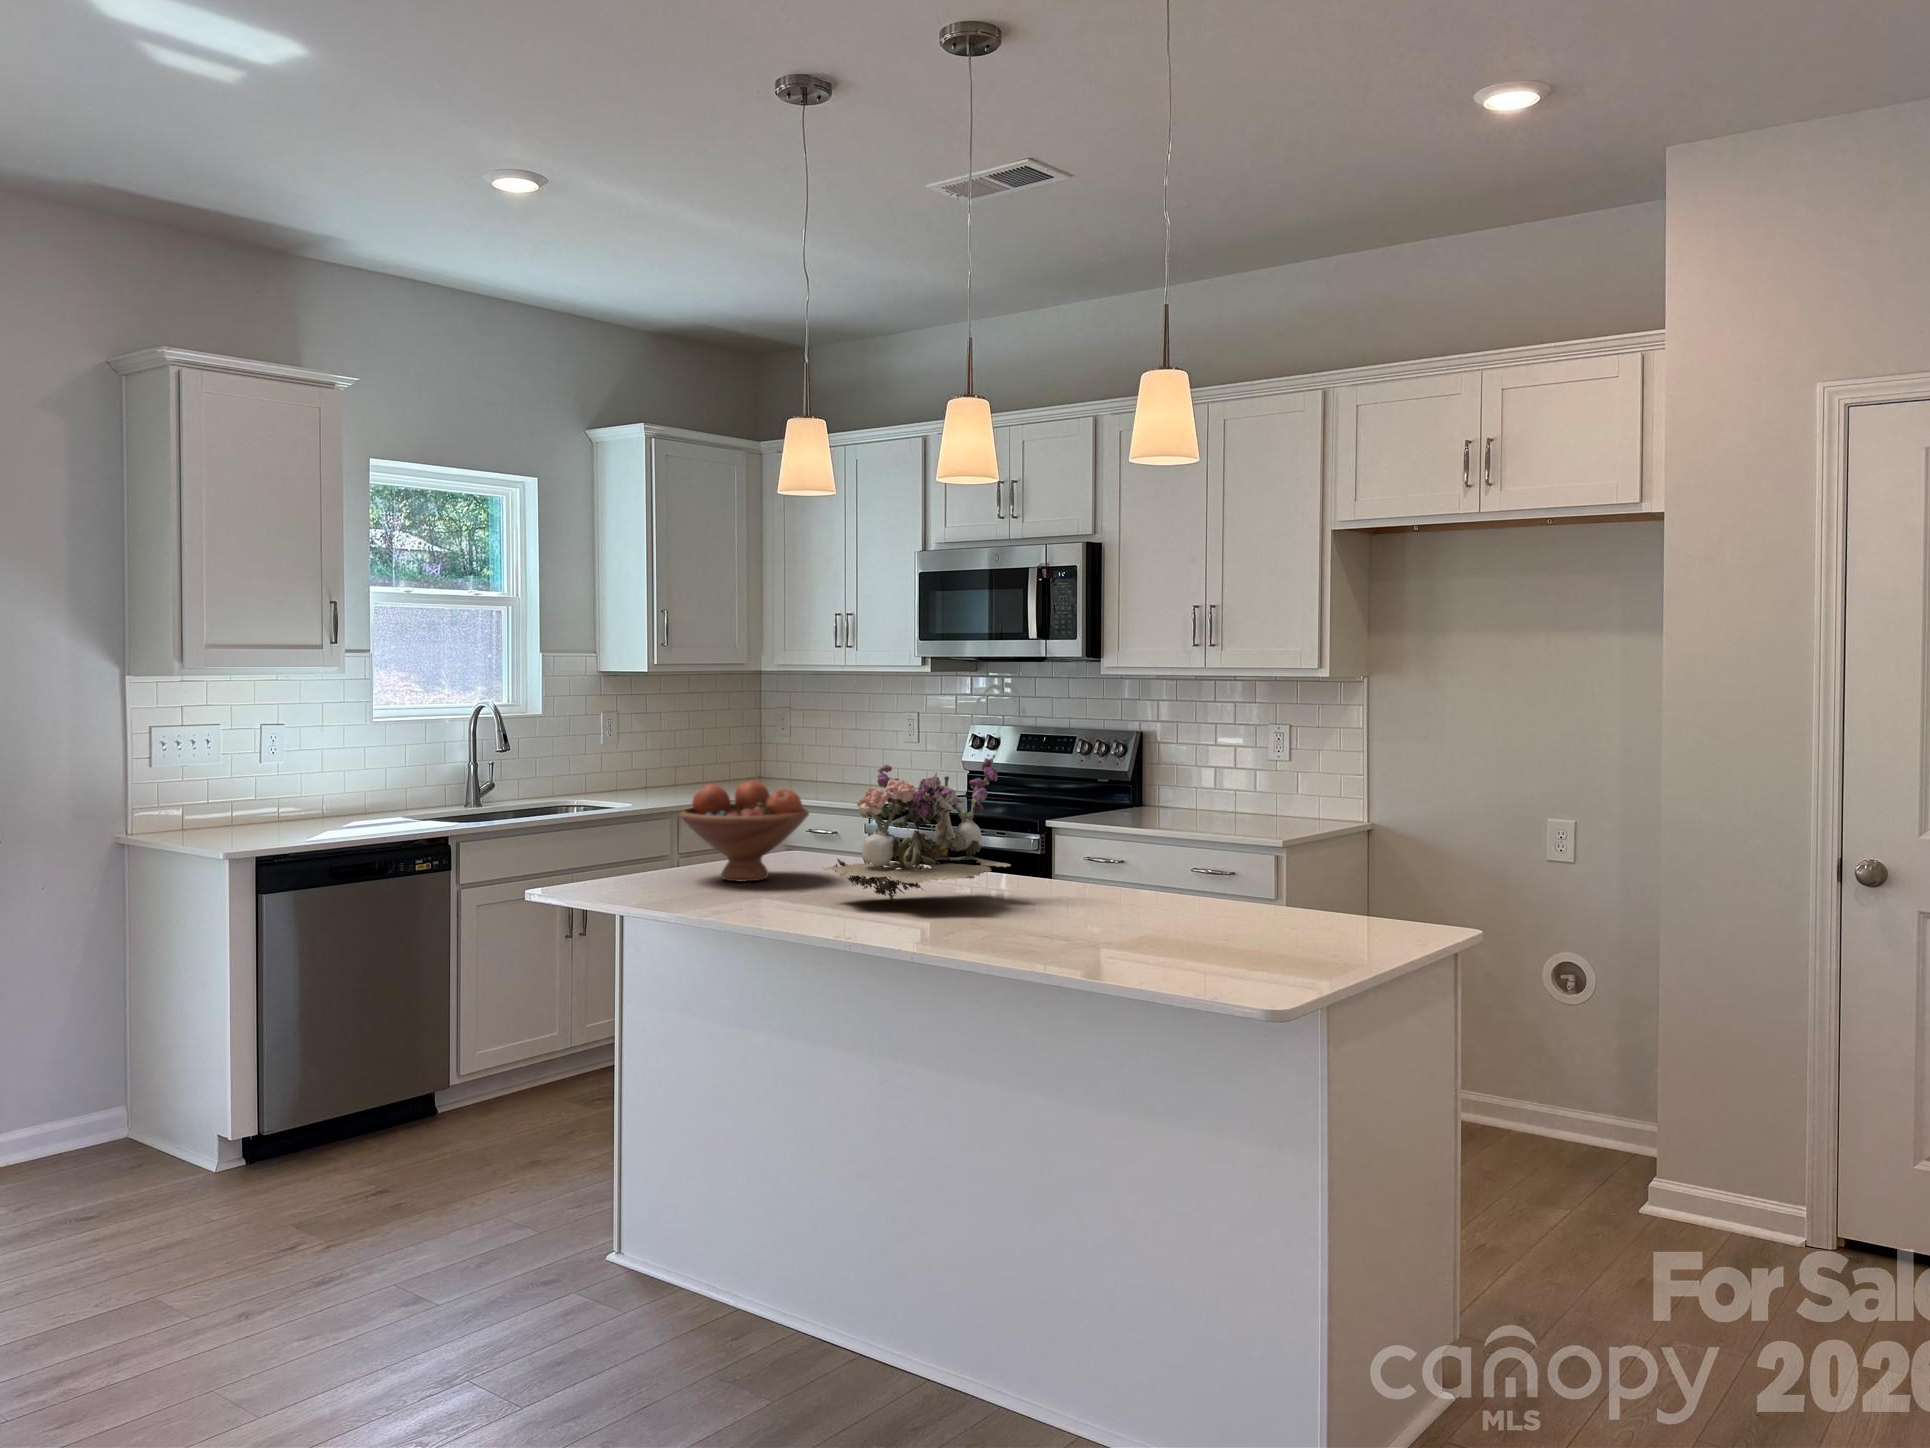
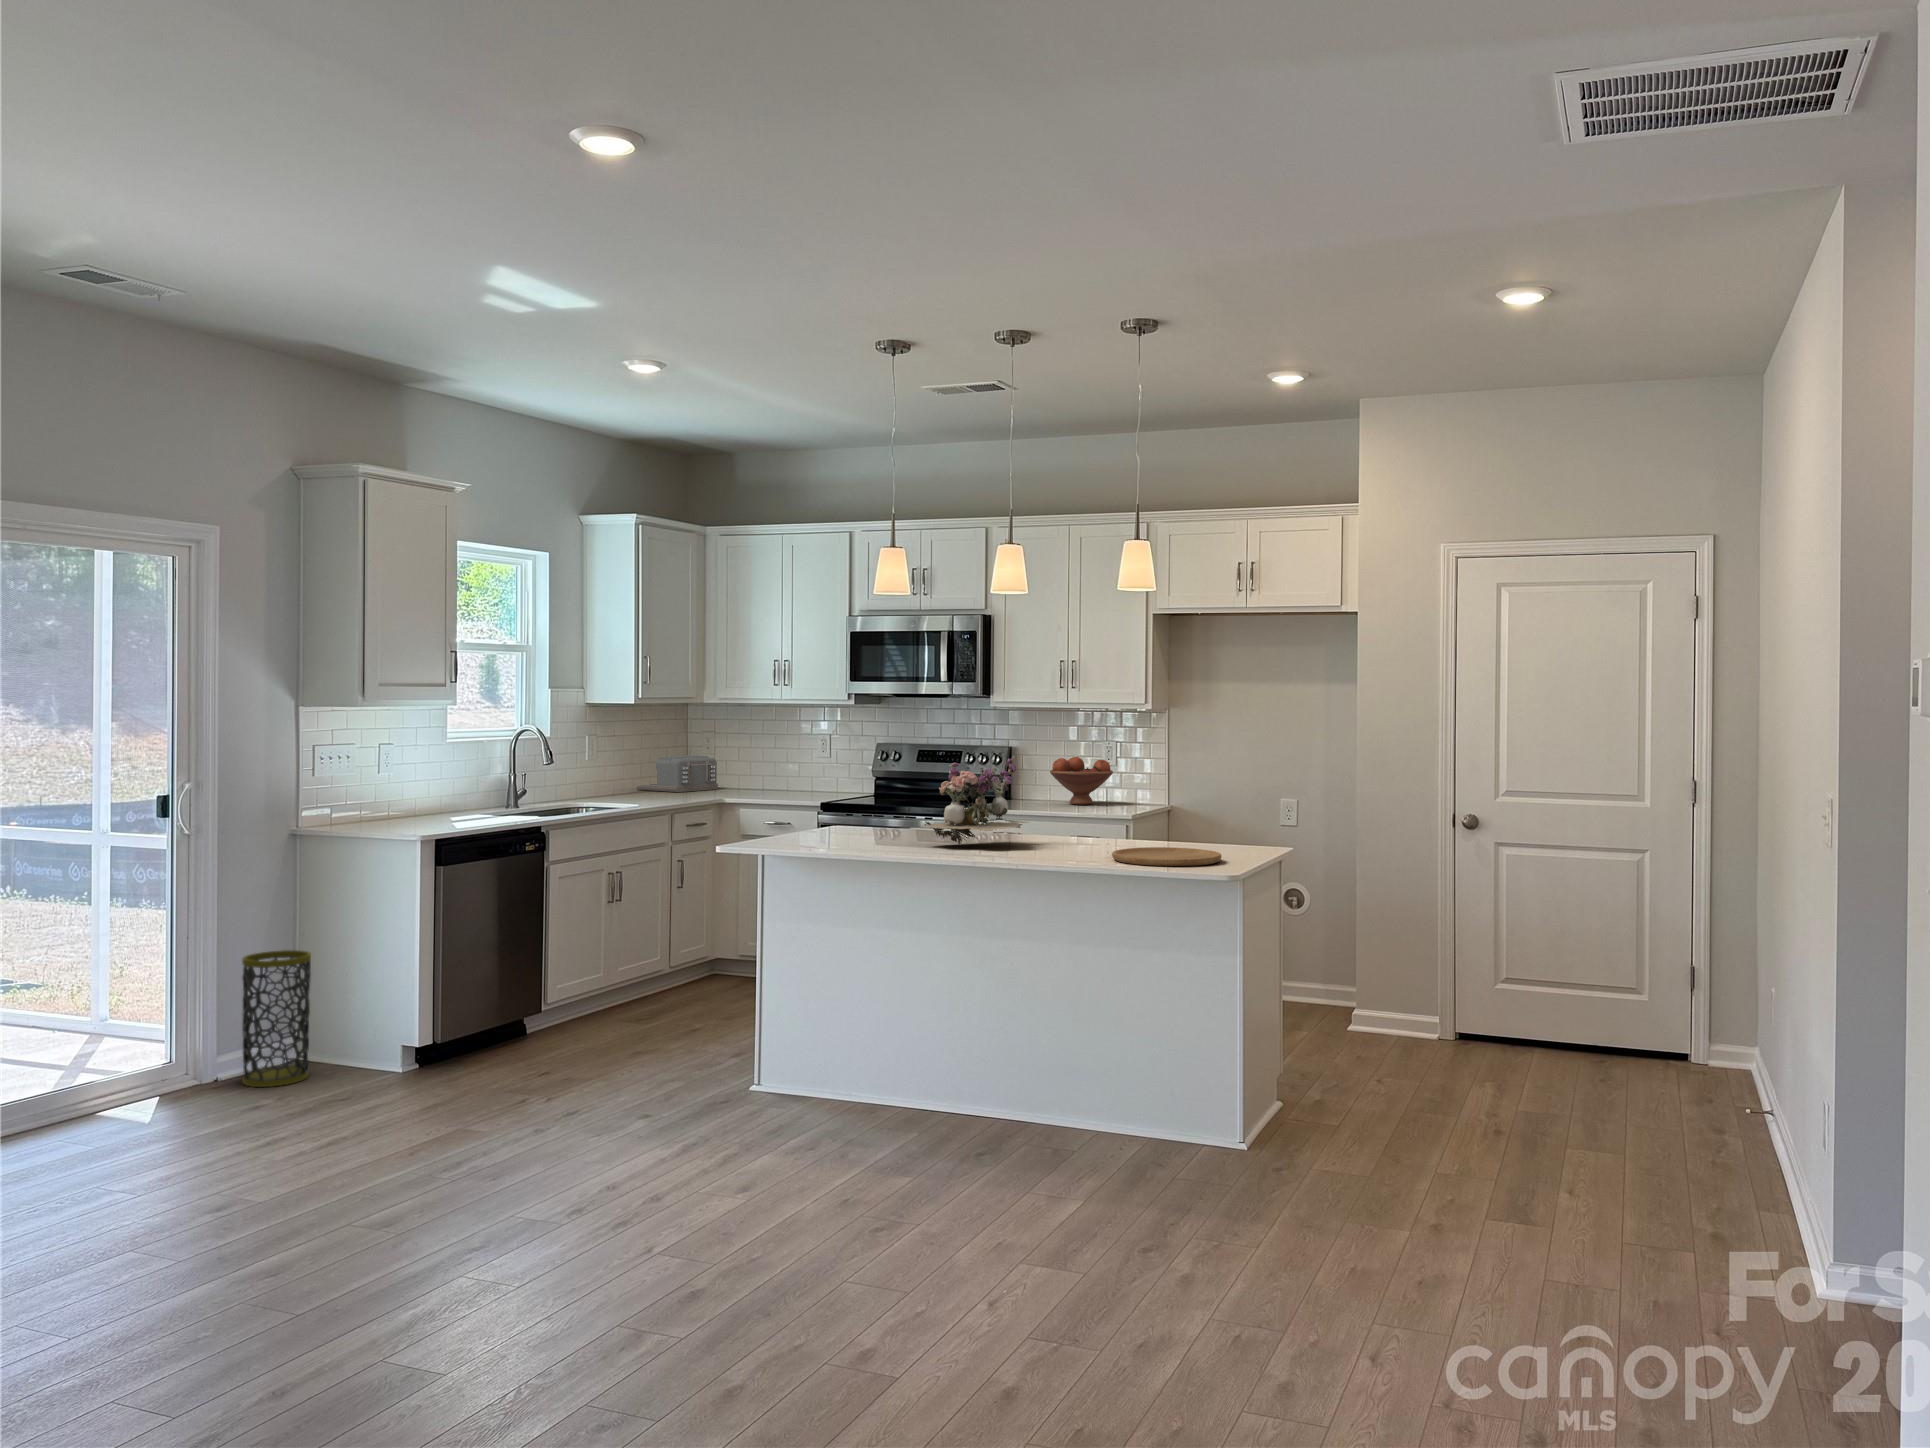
toaster: none [690,737,791,785] -> present [636,755,718,792]
fruit bowl: present [680,781,809,882] -> present [1050,757,1113,805]
cutting board: none [1083,926,1289,977] -> present [1112,847,1221,866]
trash can: none [23,996,116,1179] -> present [242,950,311,1087]

